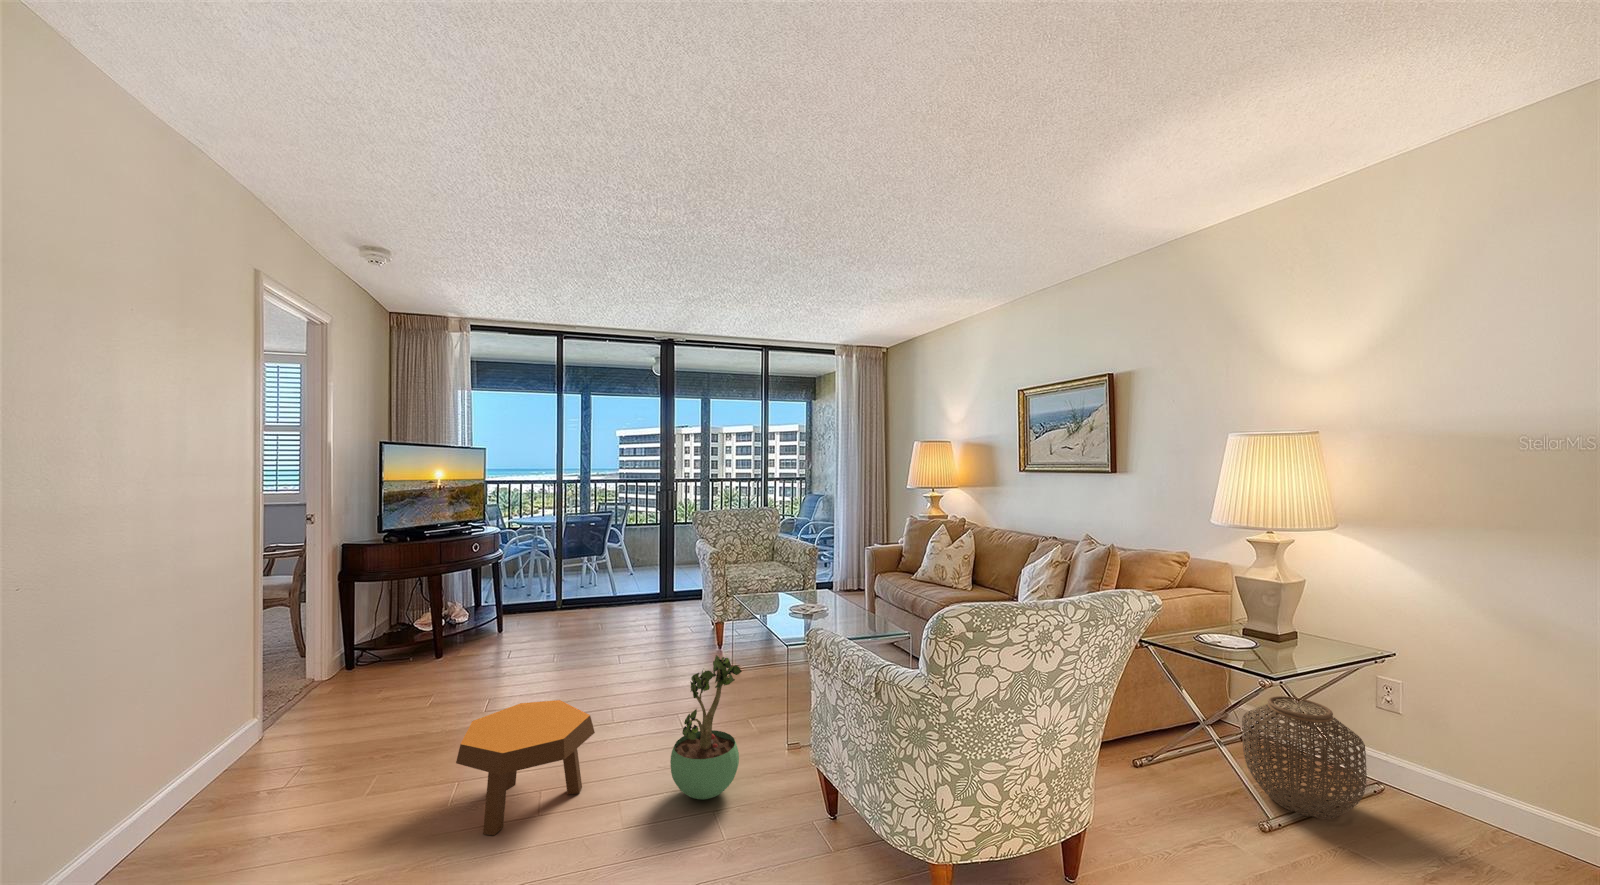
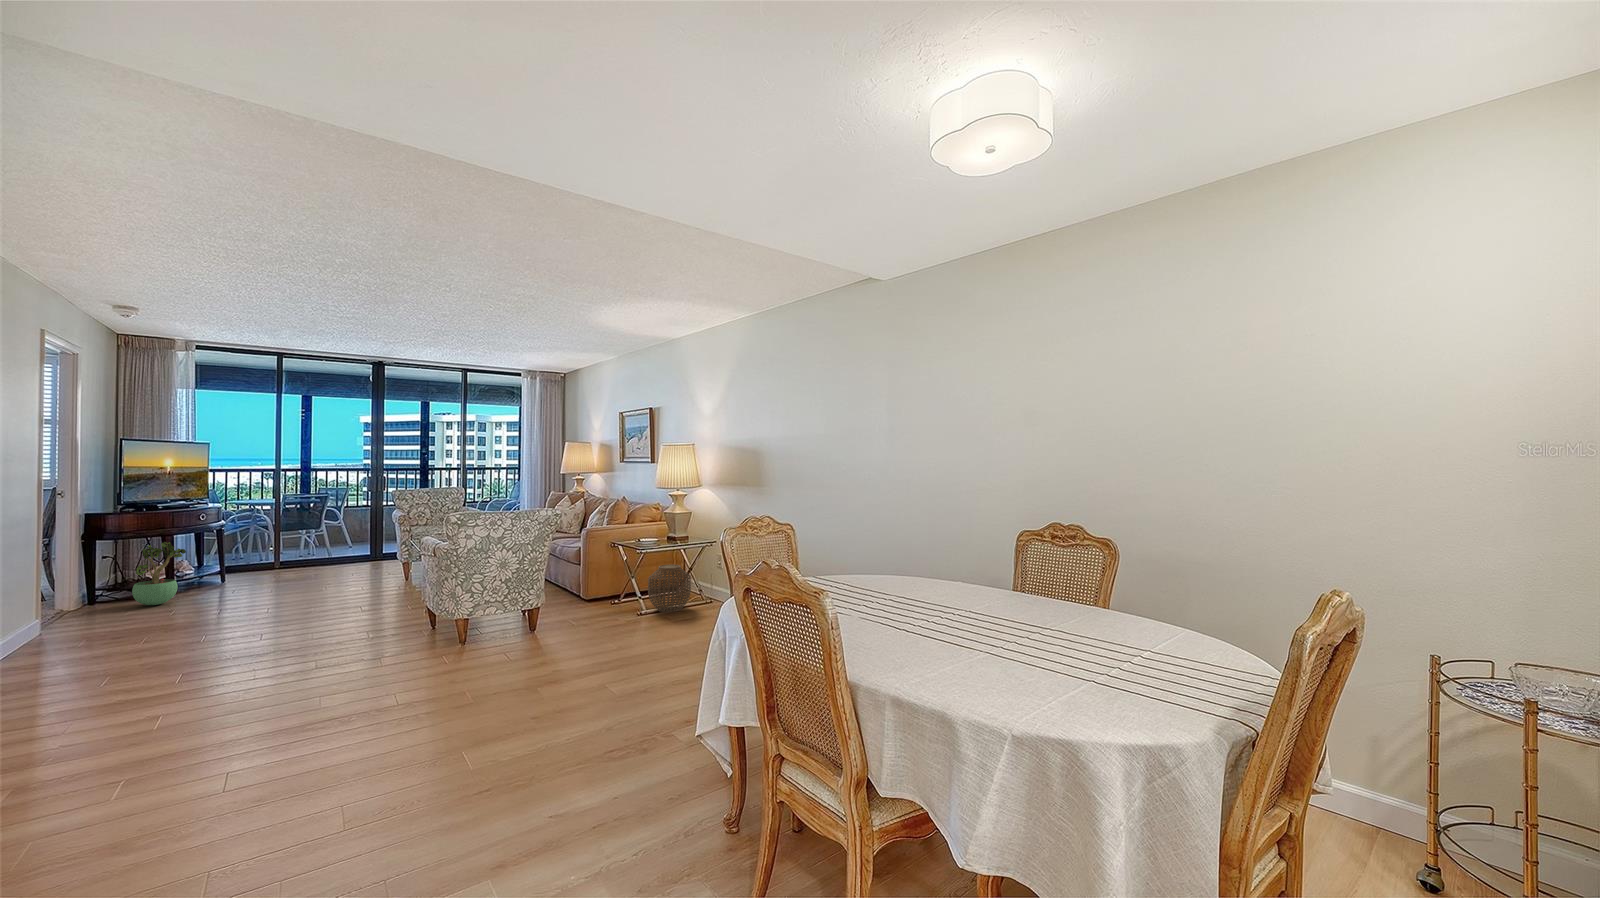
potted plant: present [670,655,742,799] -> present [132,542,186,605]
footstool: present [456,700,595,835] -> none [202,588,292,642]

